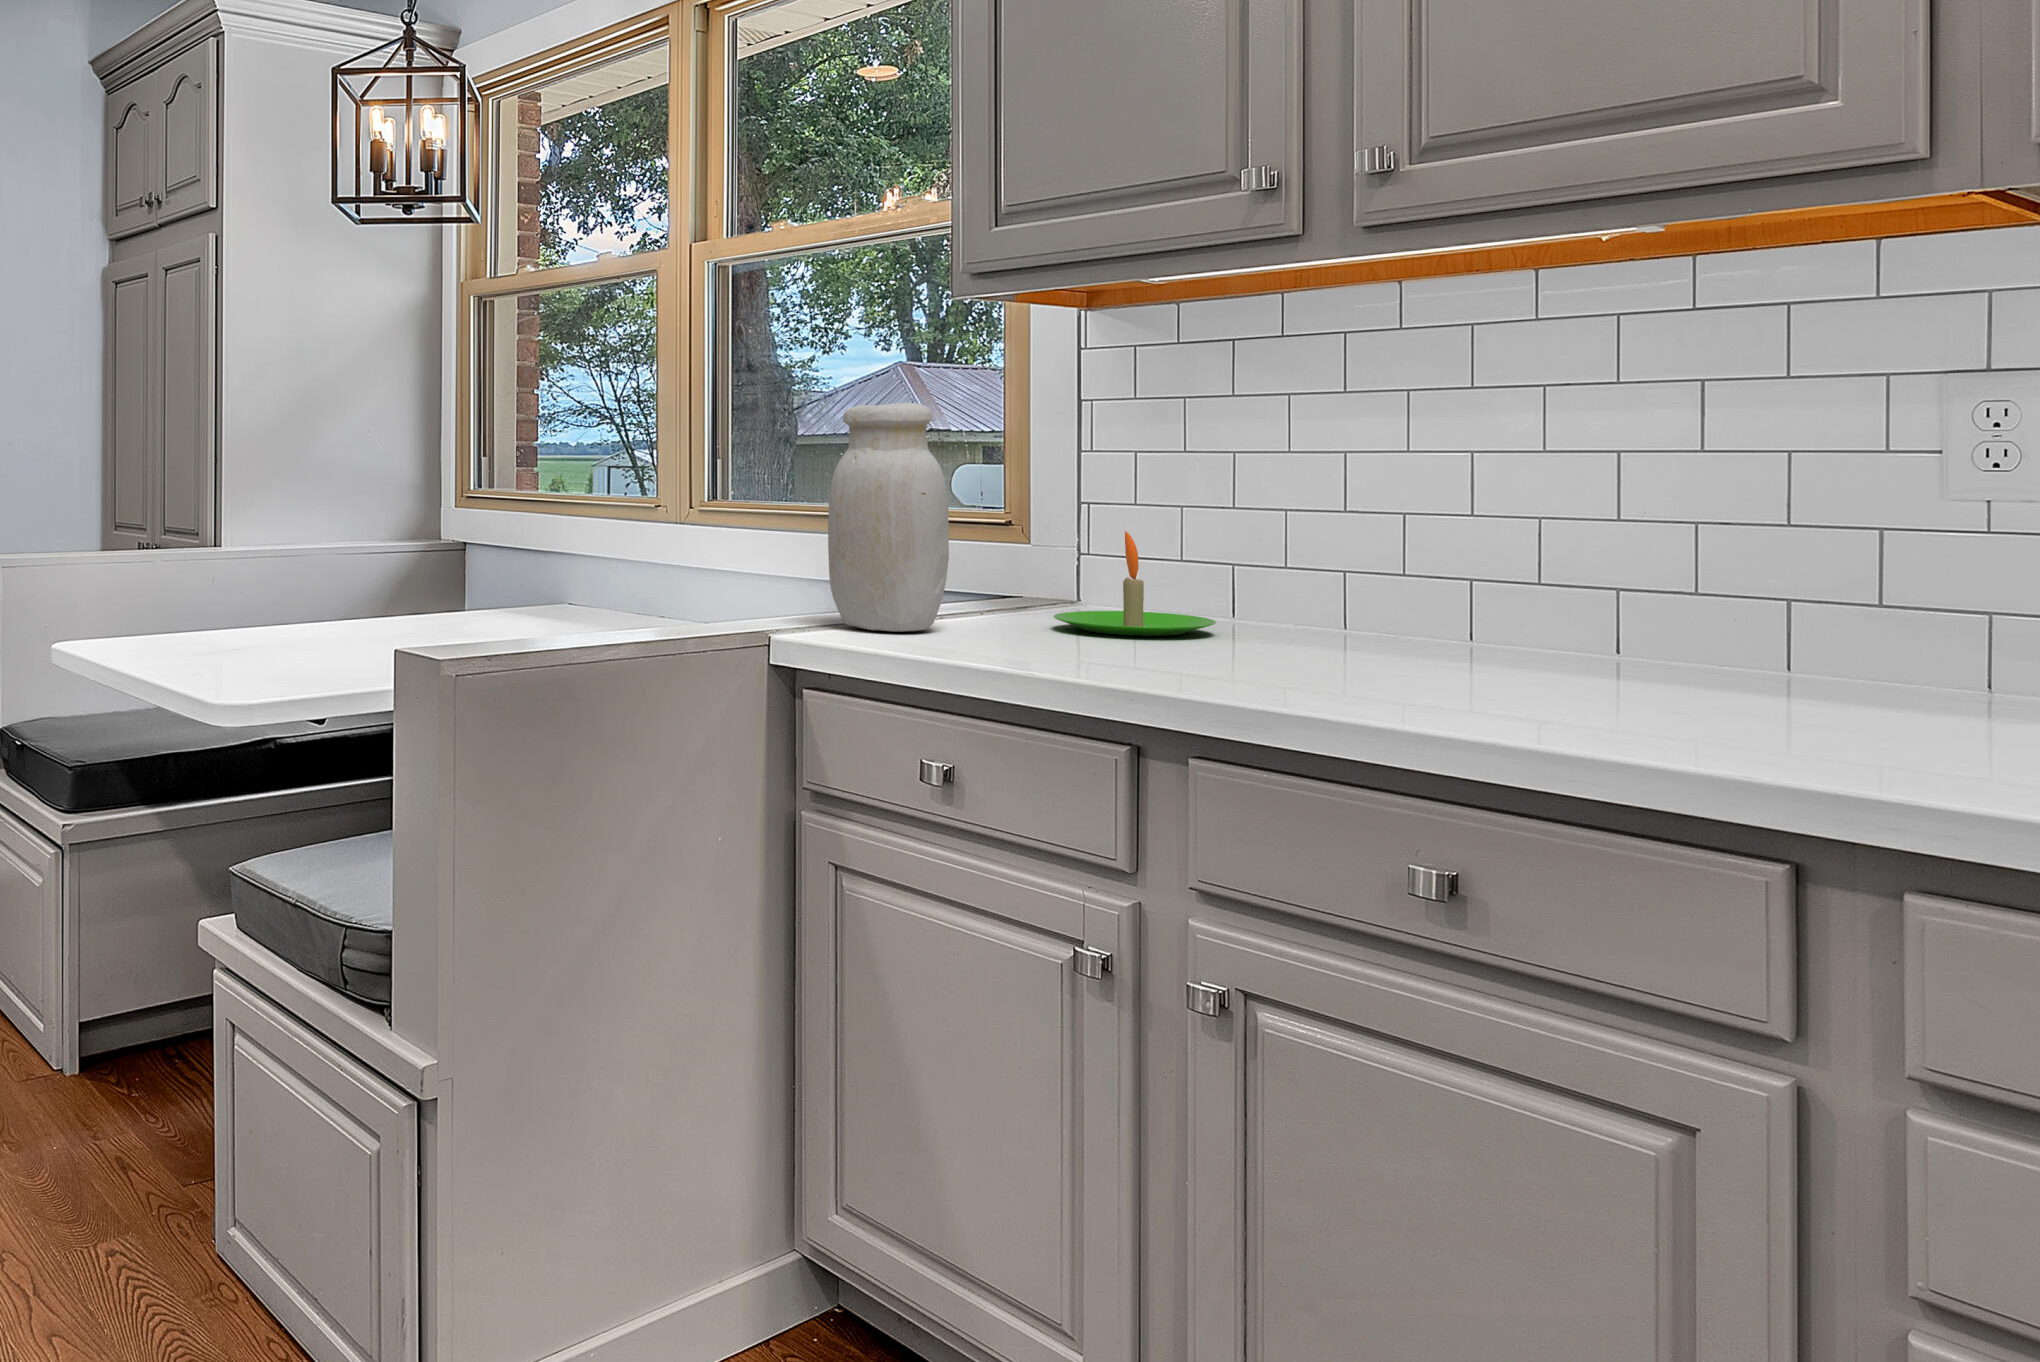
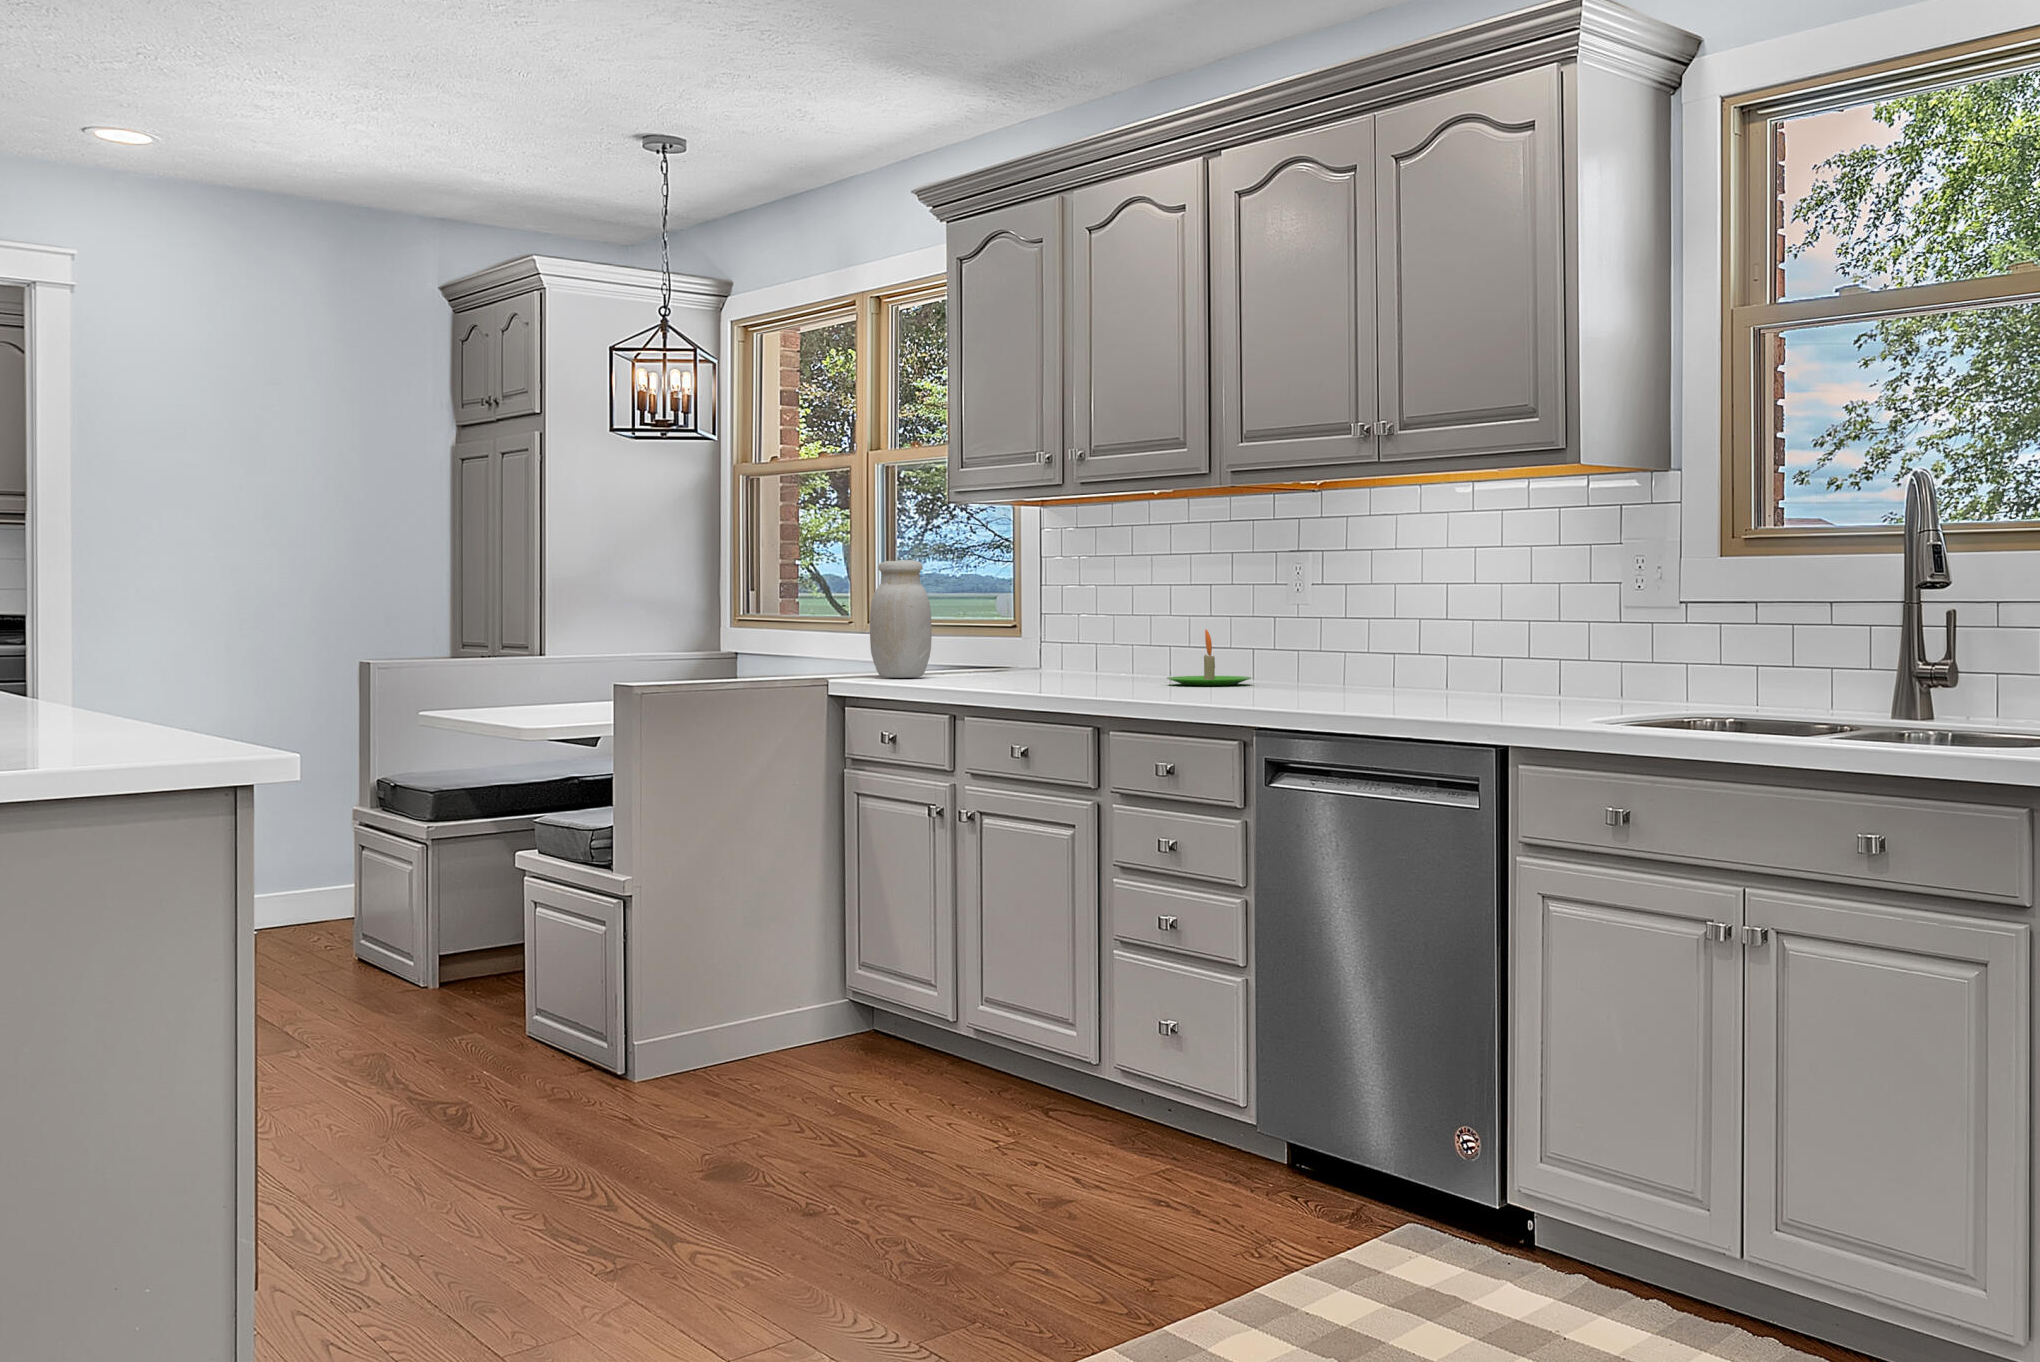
candle: present [1054,531,1216,636] -> present [1167,629,1251,686]

